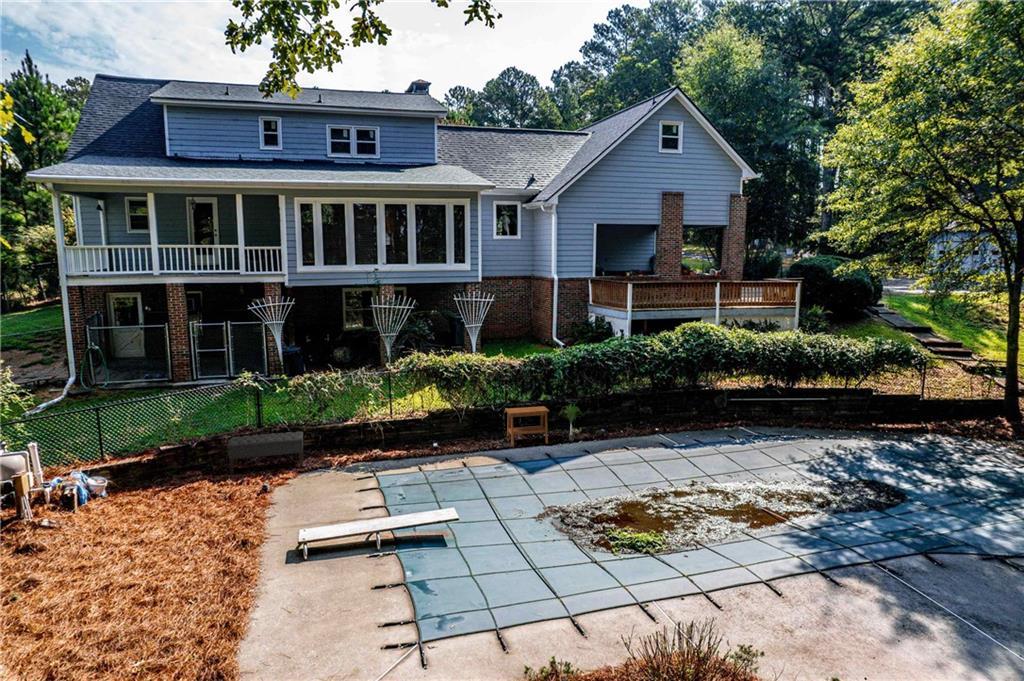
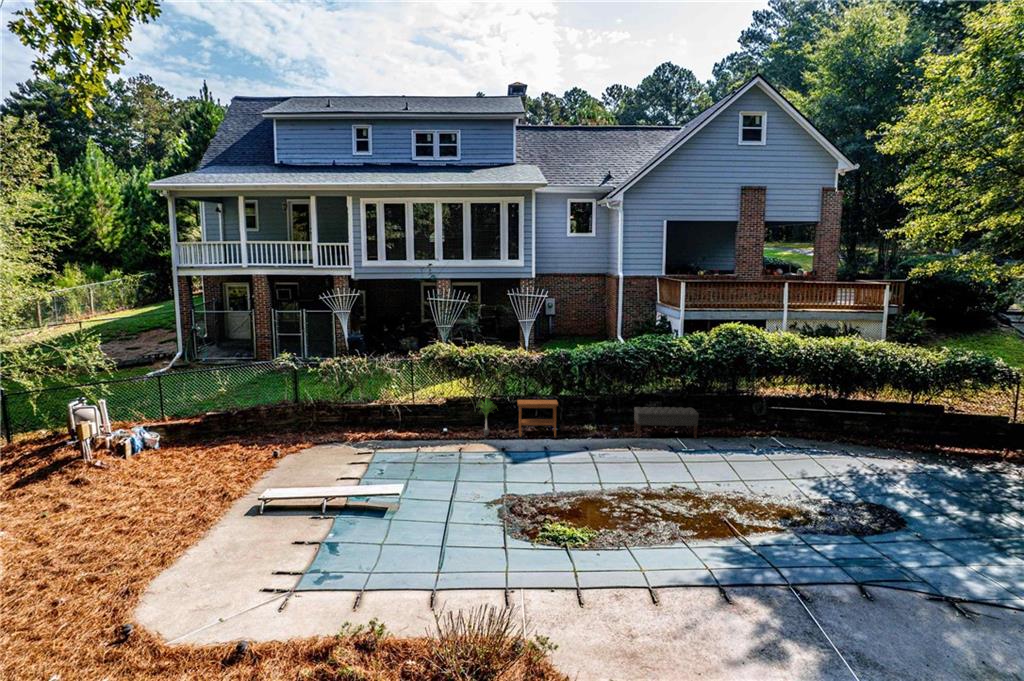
potted plant: present [565,405,577,441] -> present [480,400,491,435]
bench: present [227,431,303,474] -> present [634,407,699,439]

